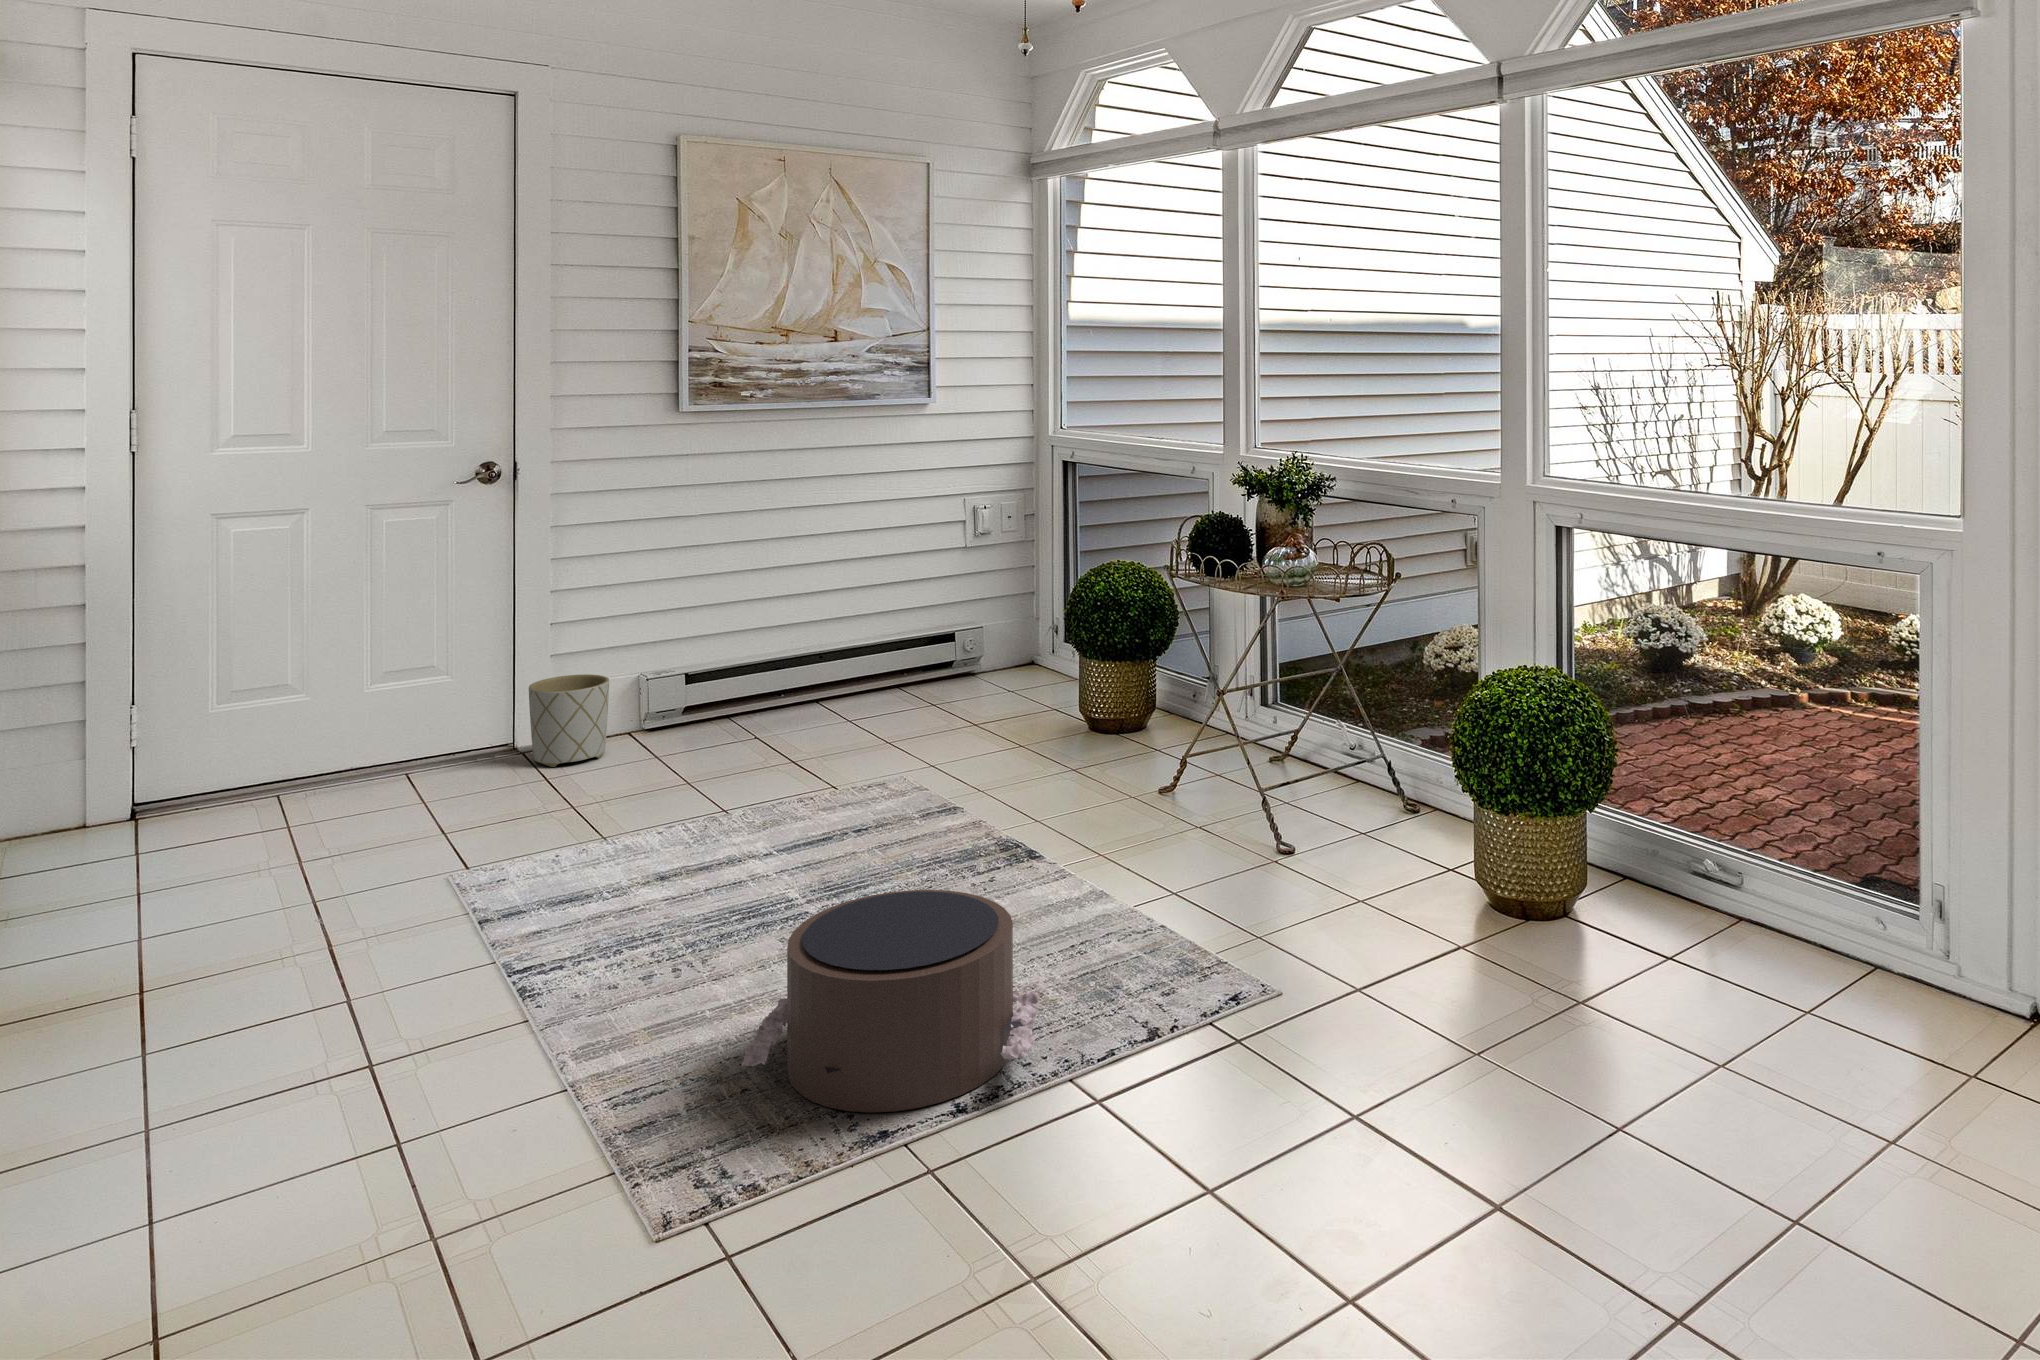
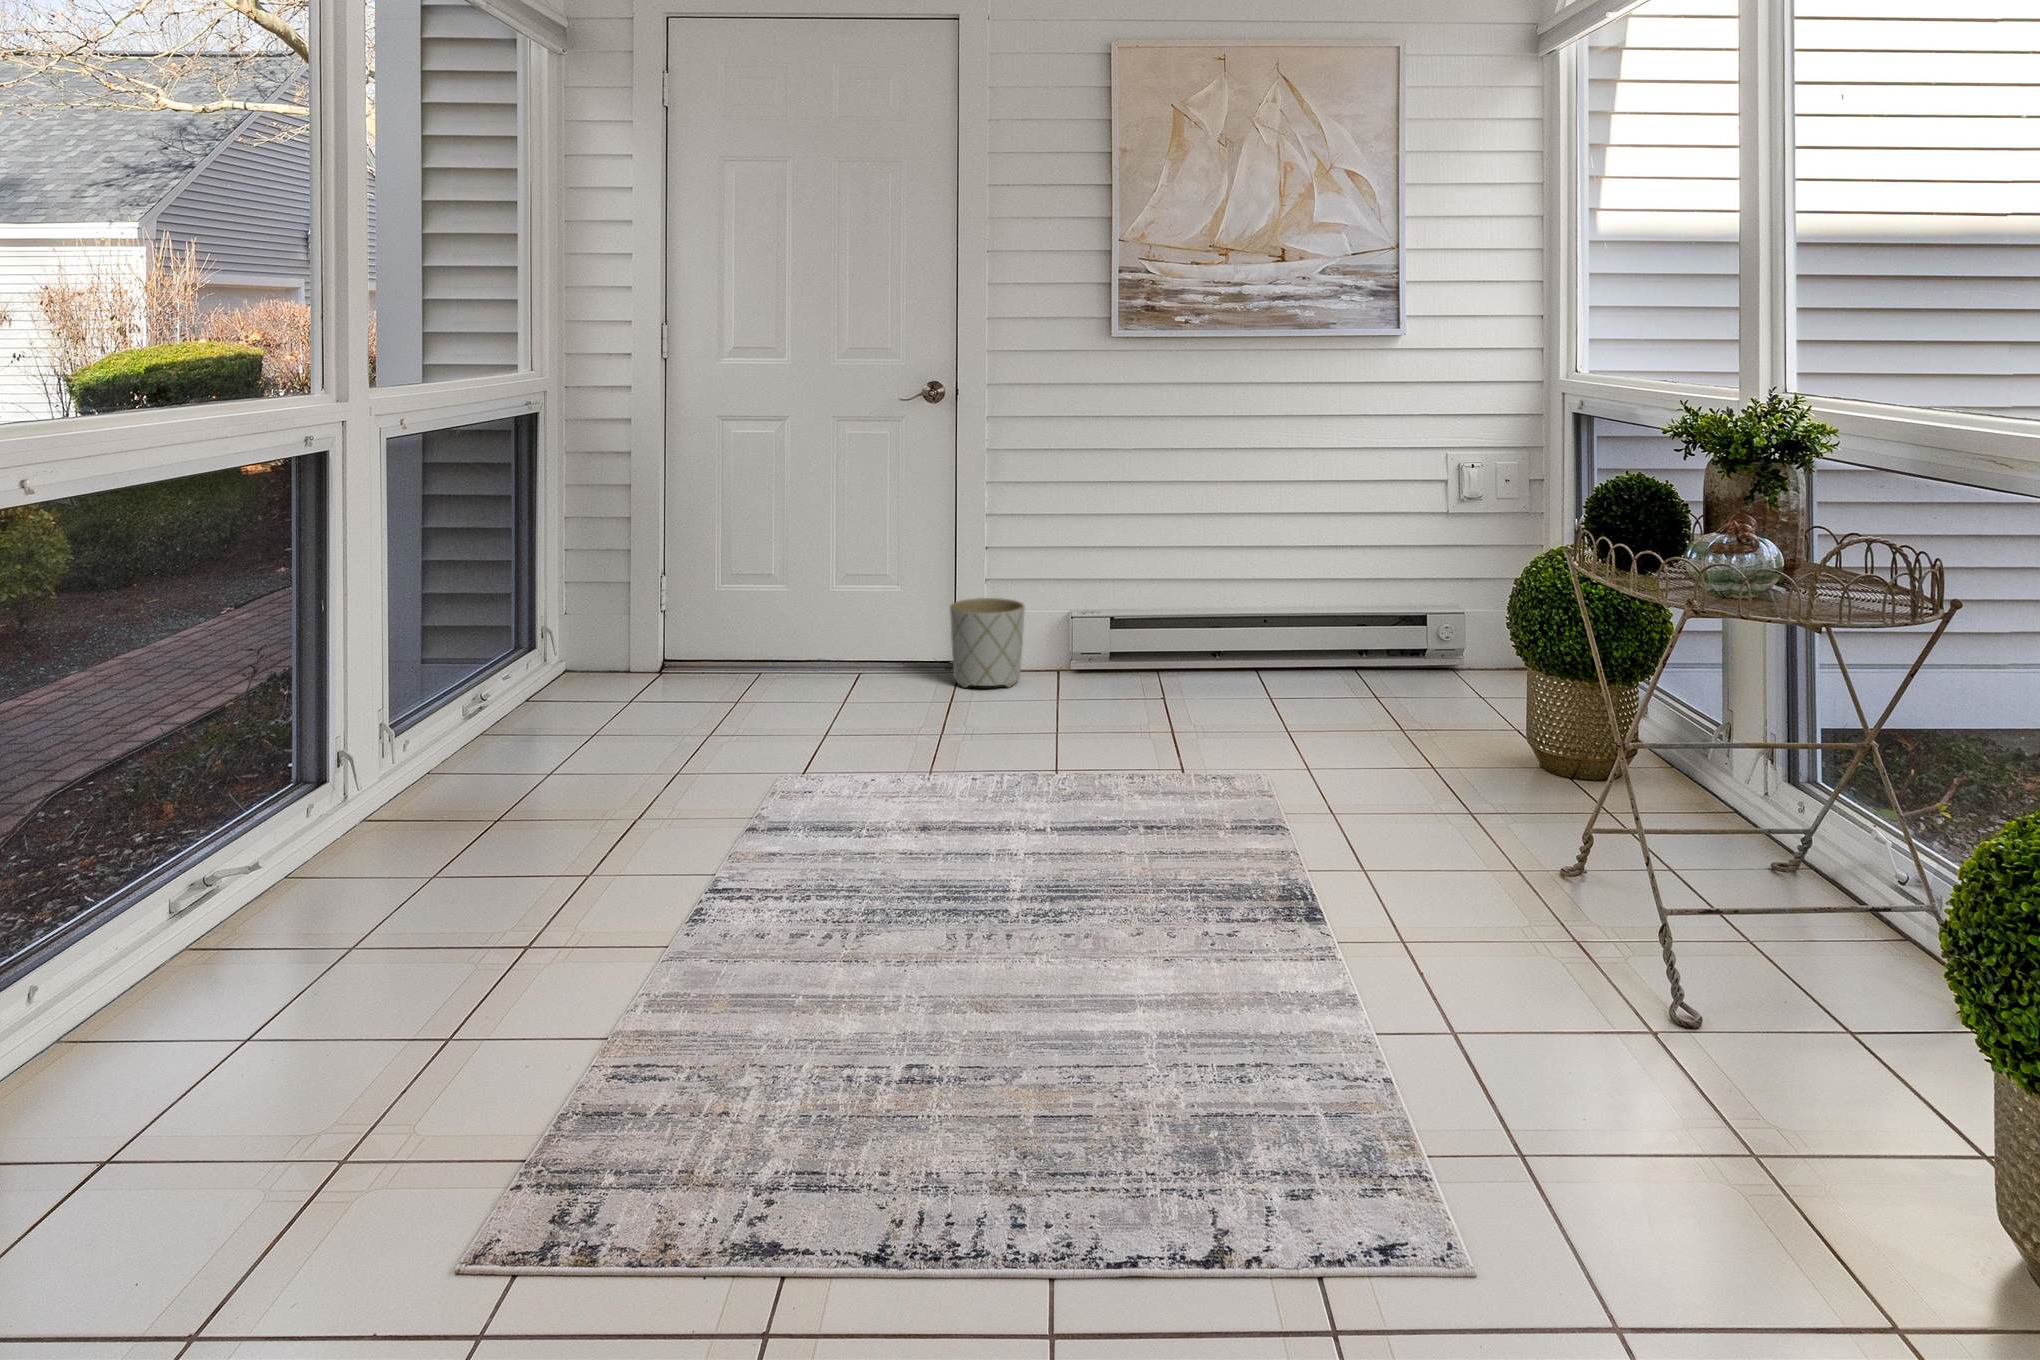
pouf: present [742,890,1038,1113] -> none [692,913,1085,1238]

